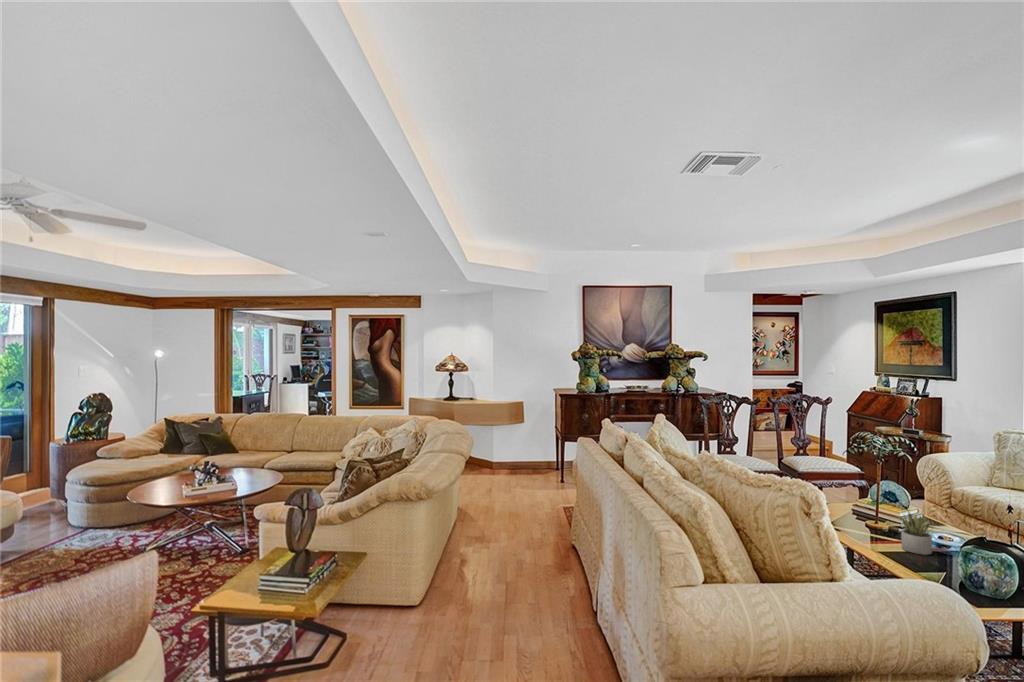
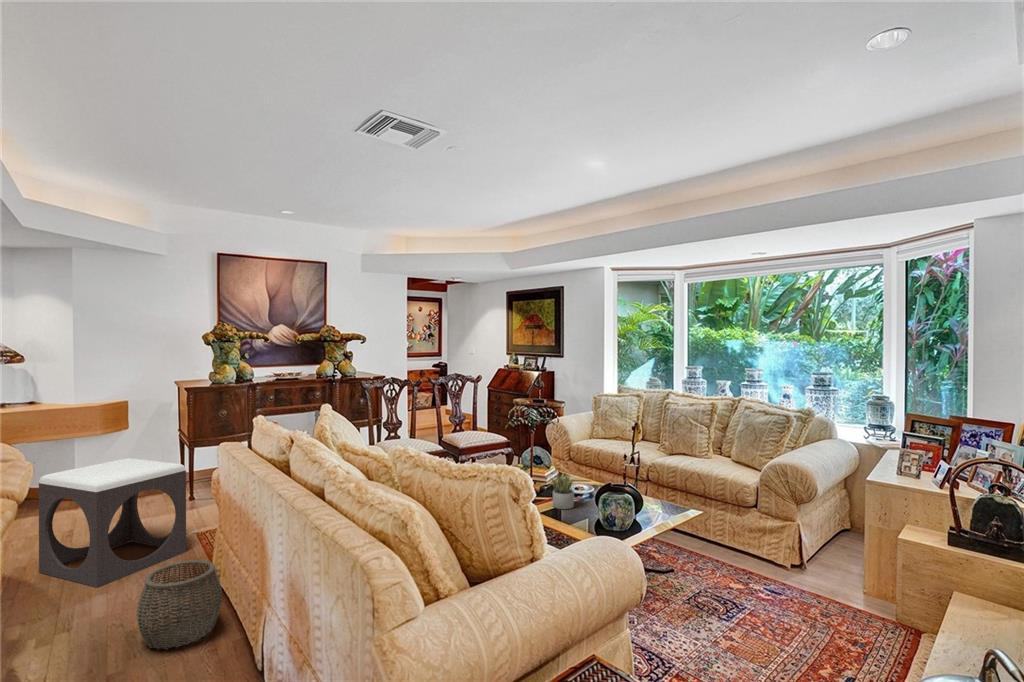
footstool: none [473,442,558,529] -> present [39,458,186,587]
woven basket: none [524,521,577,582] -> present [136,560,222,649]

